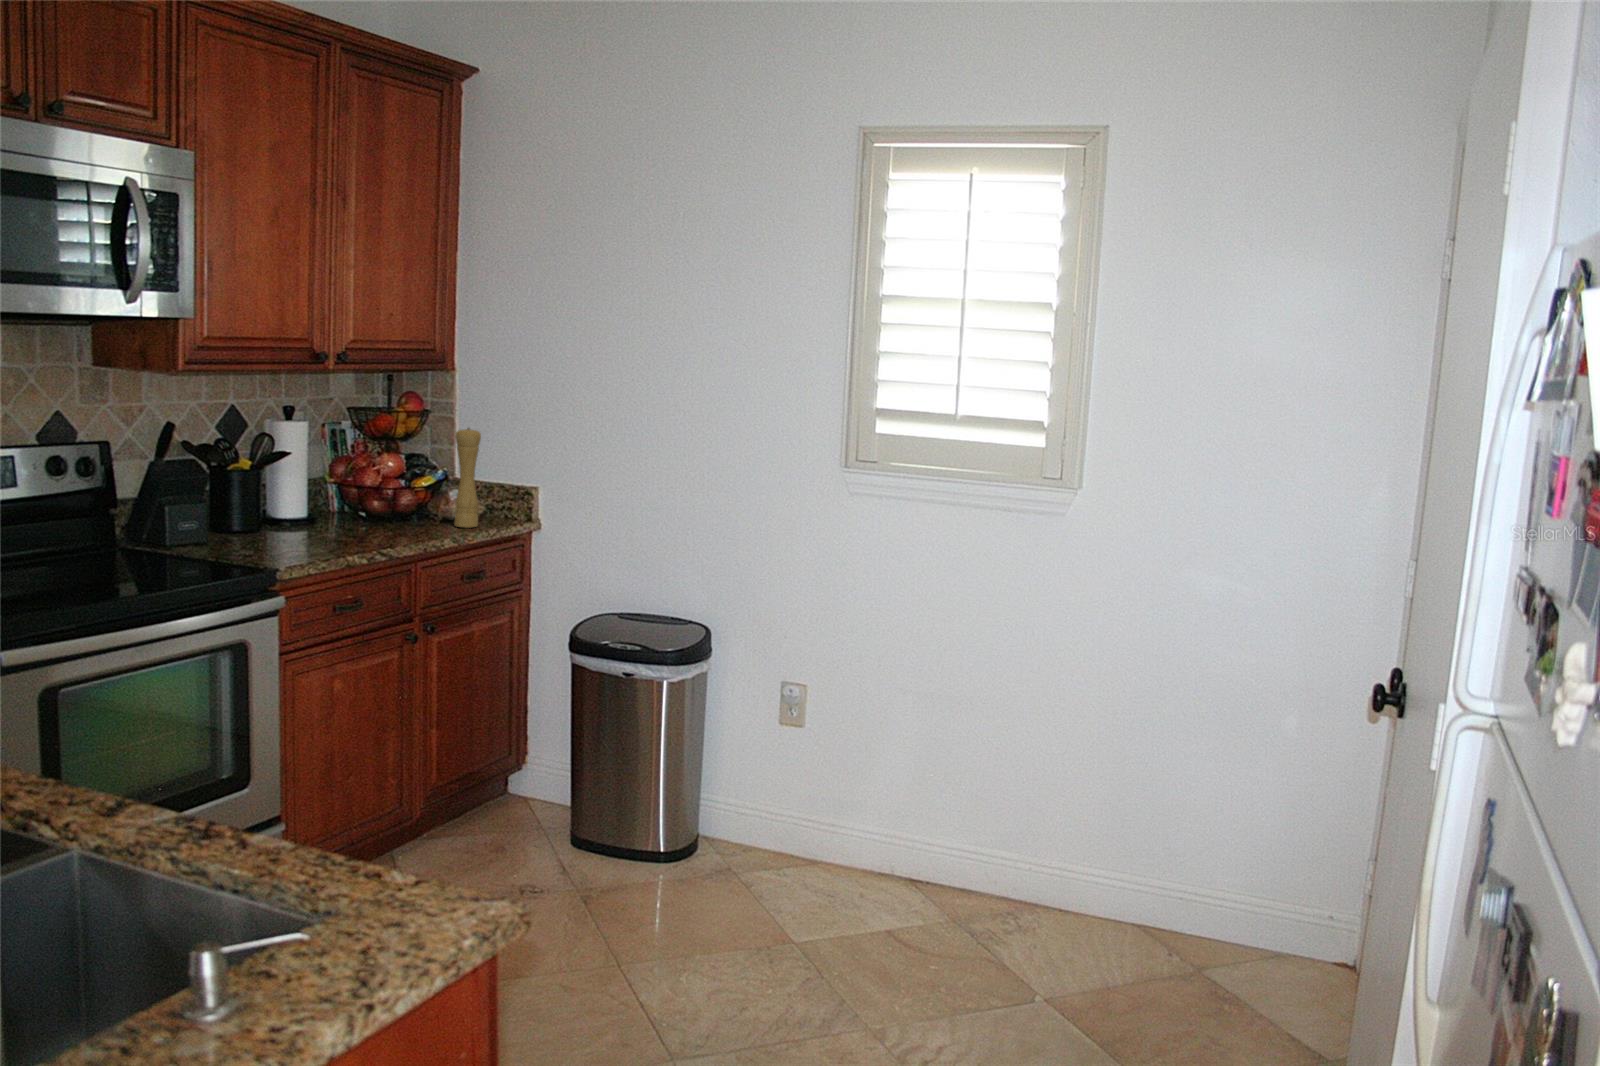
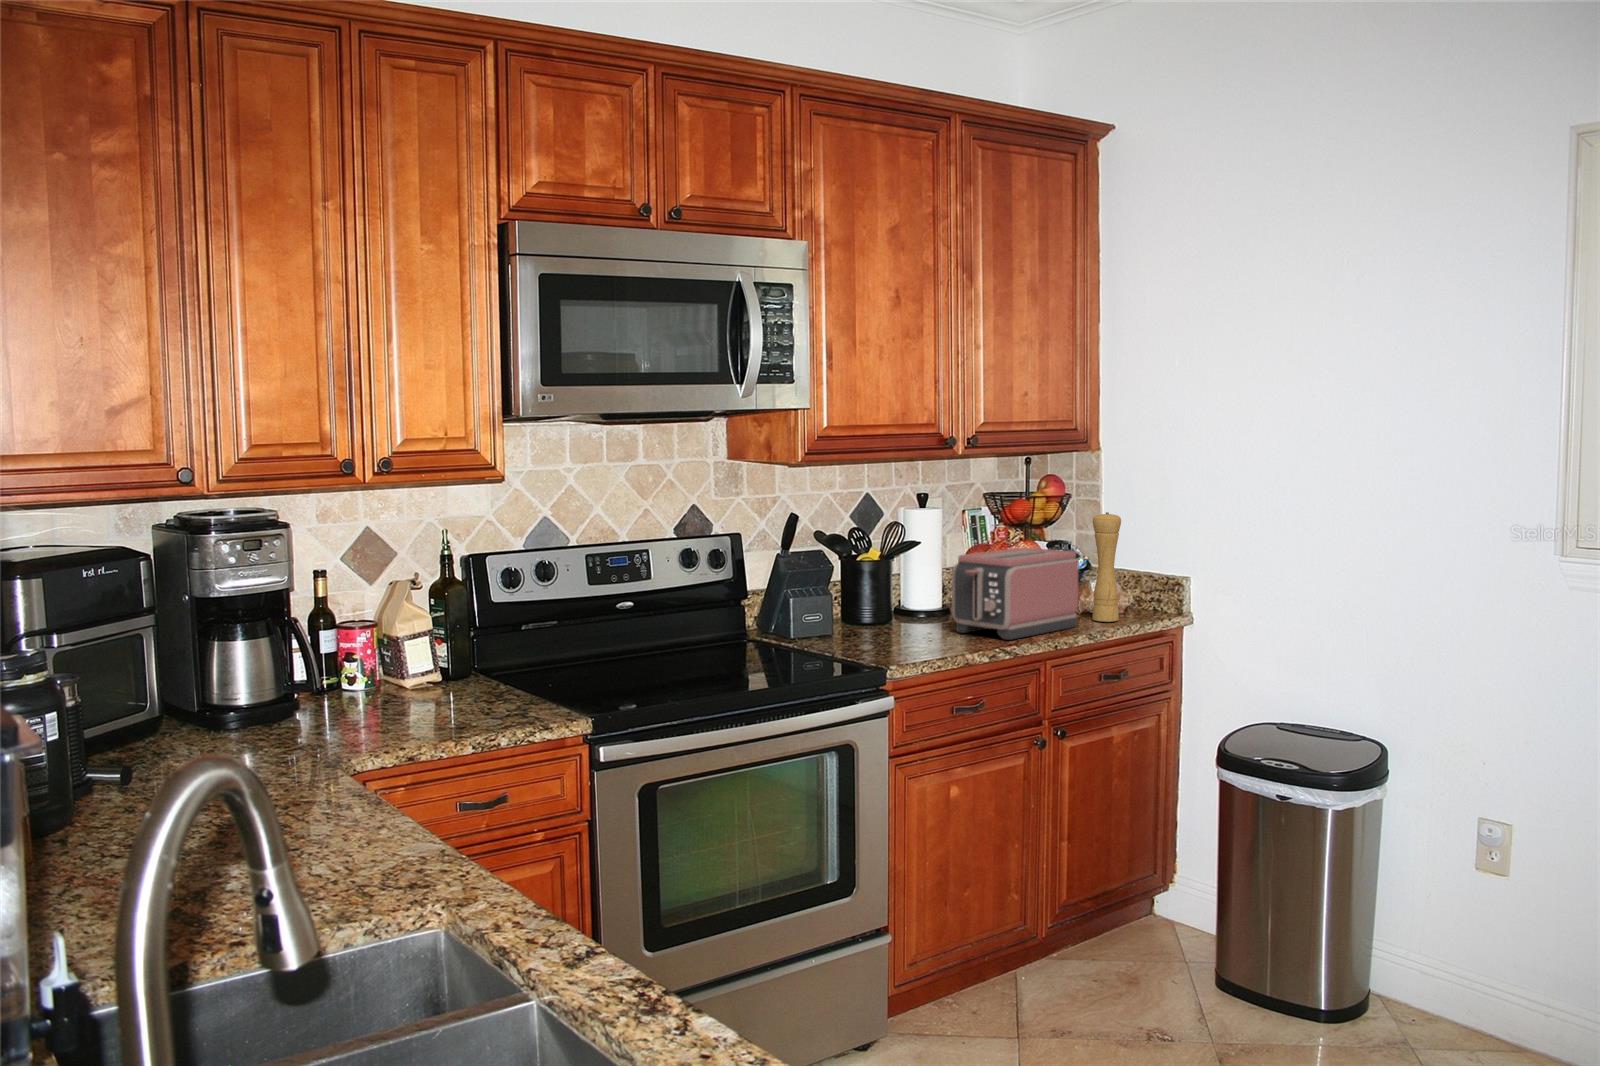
toaster: none [327,459,444,543] -> present [952,547,1079,640]

